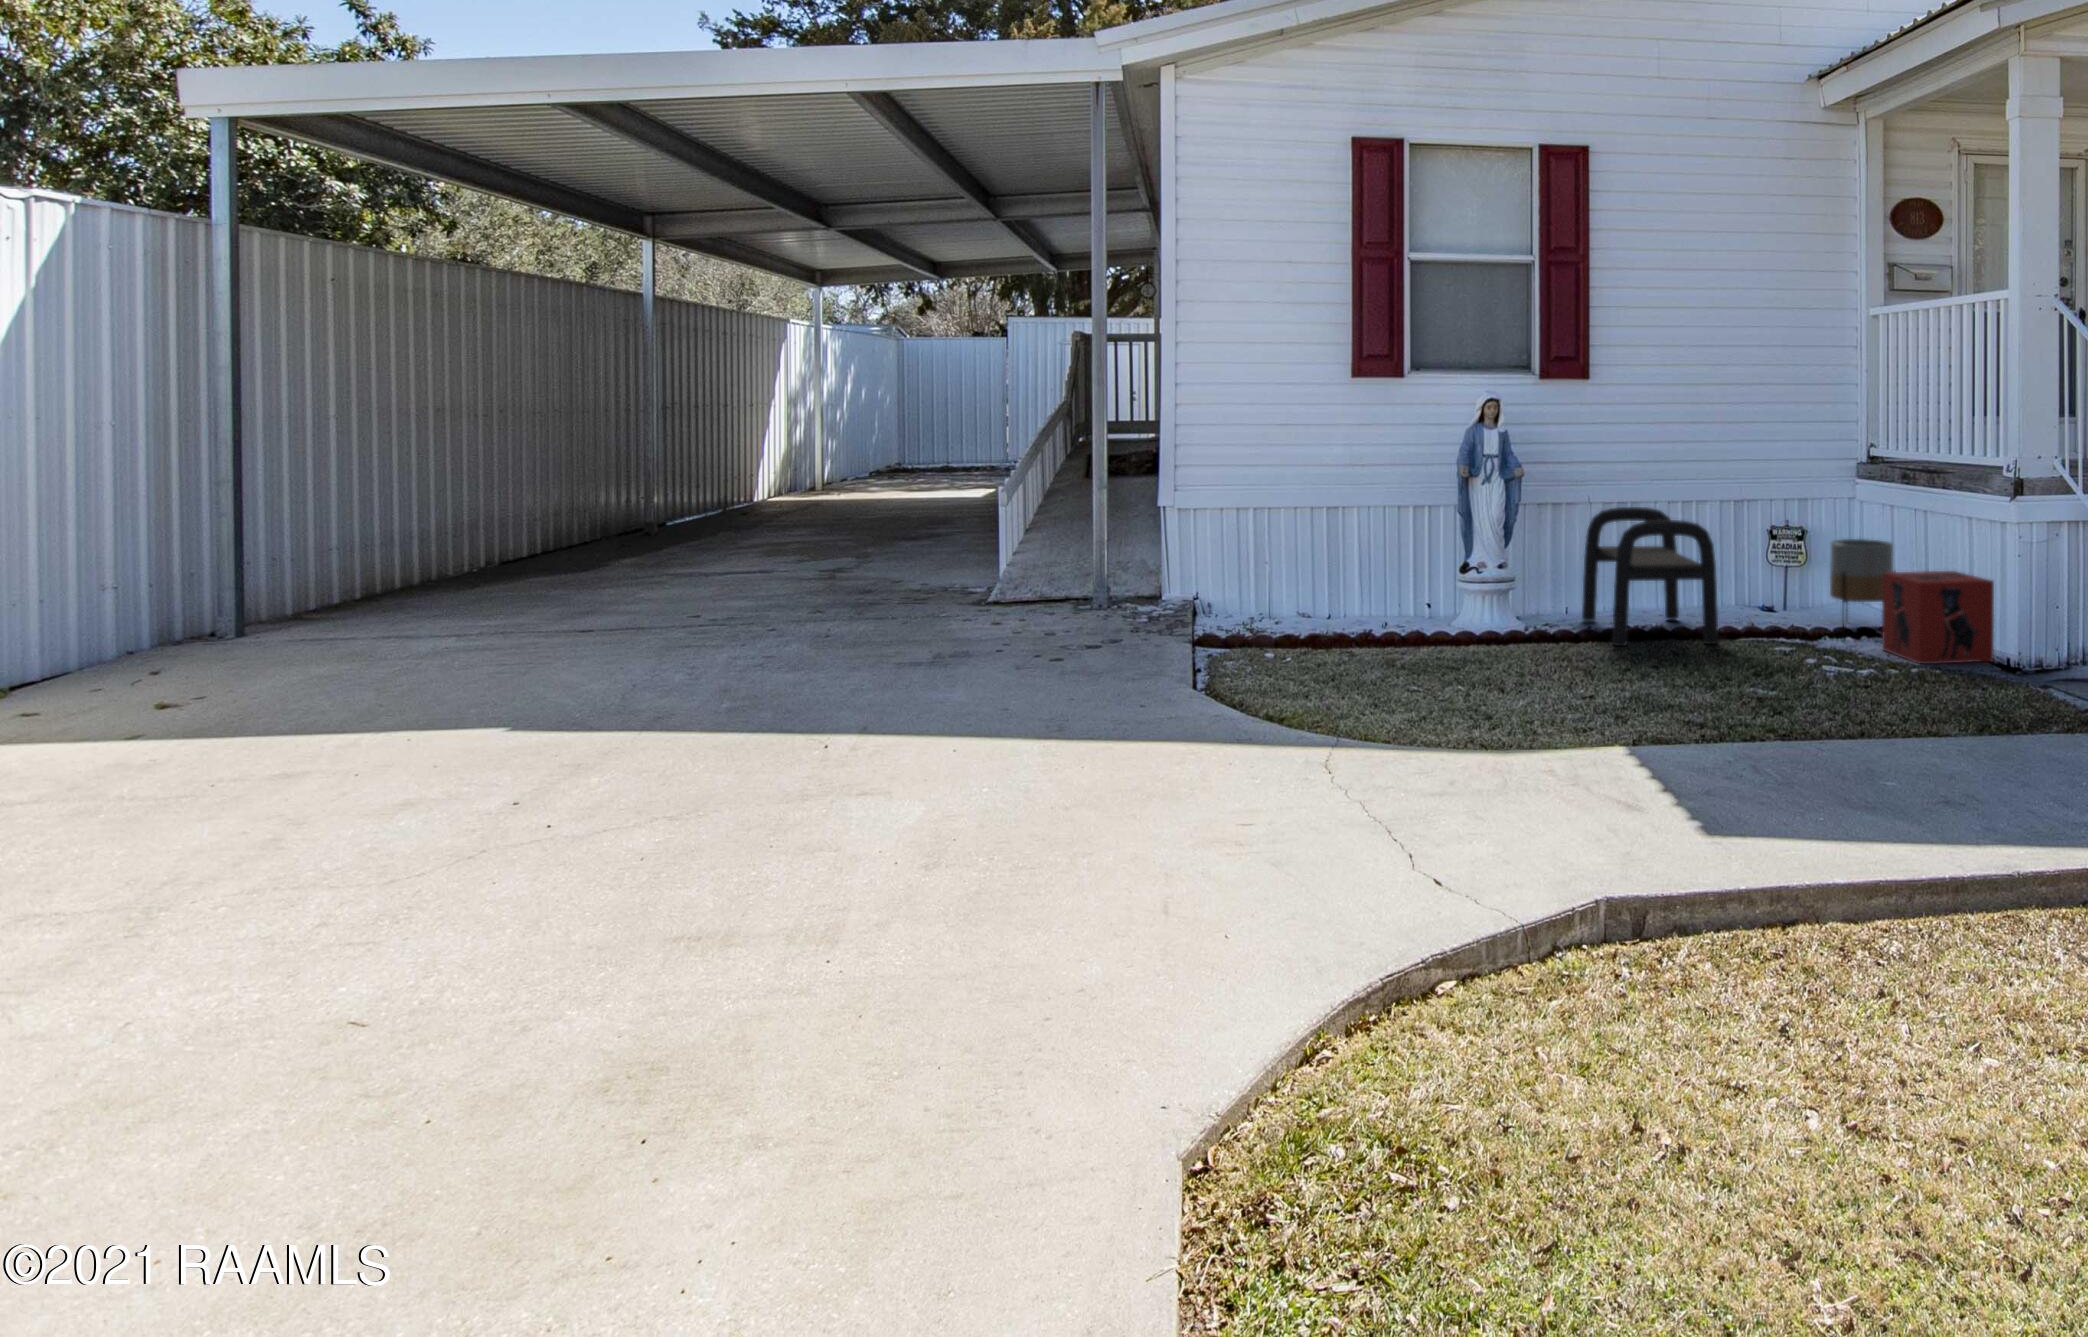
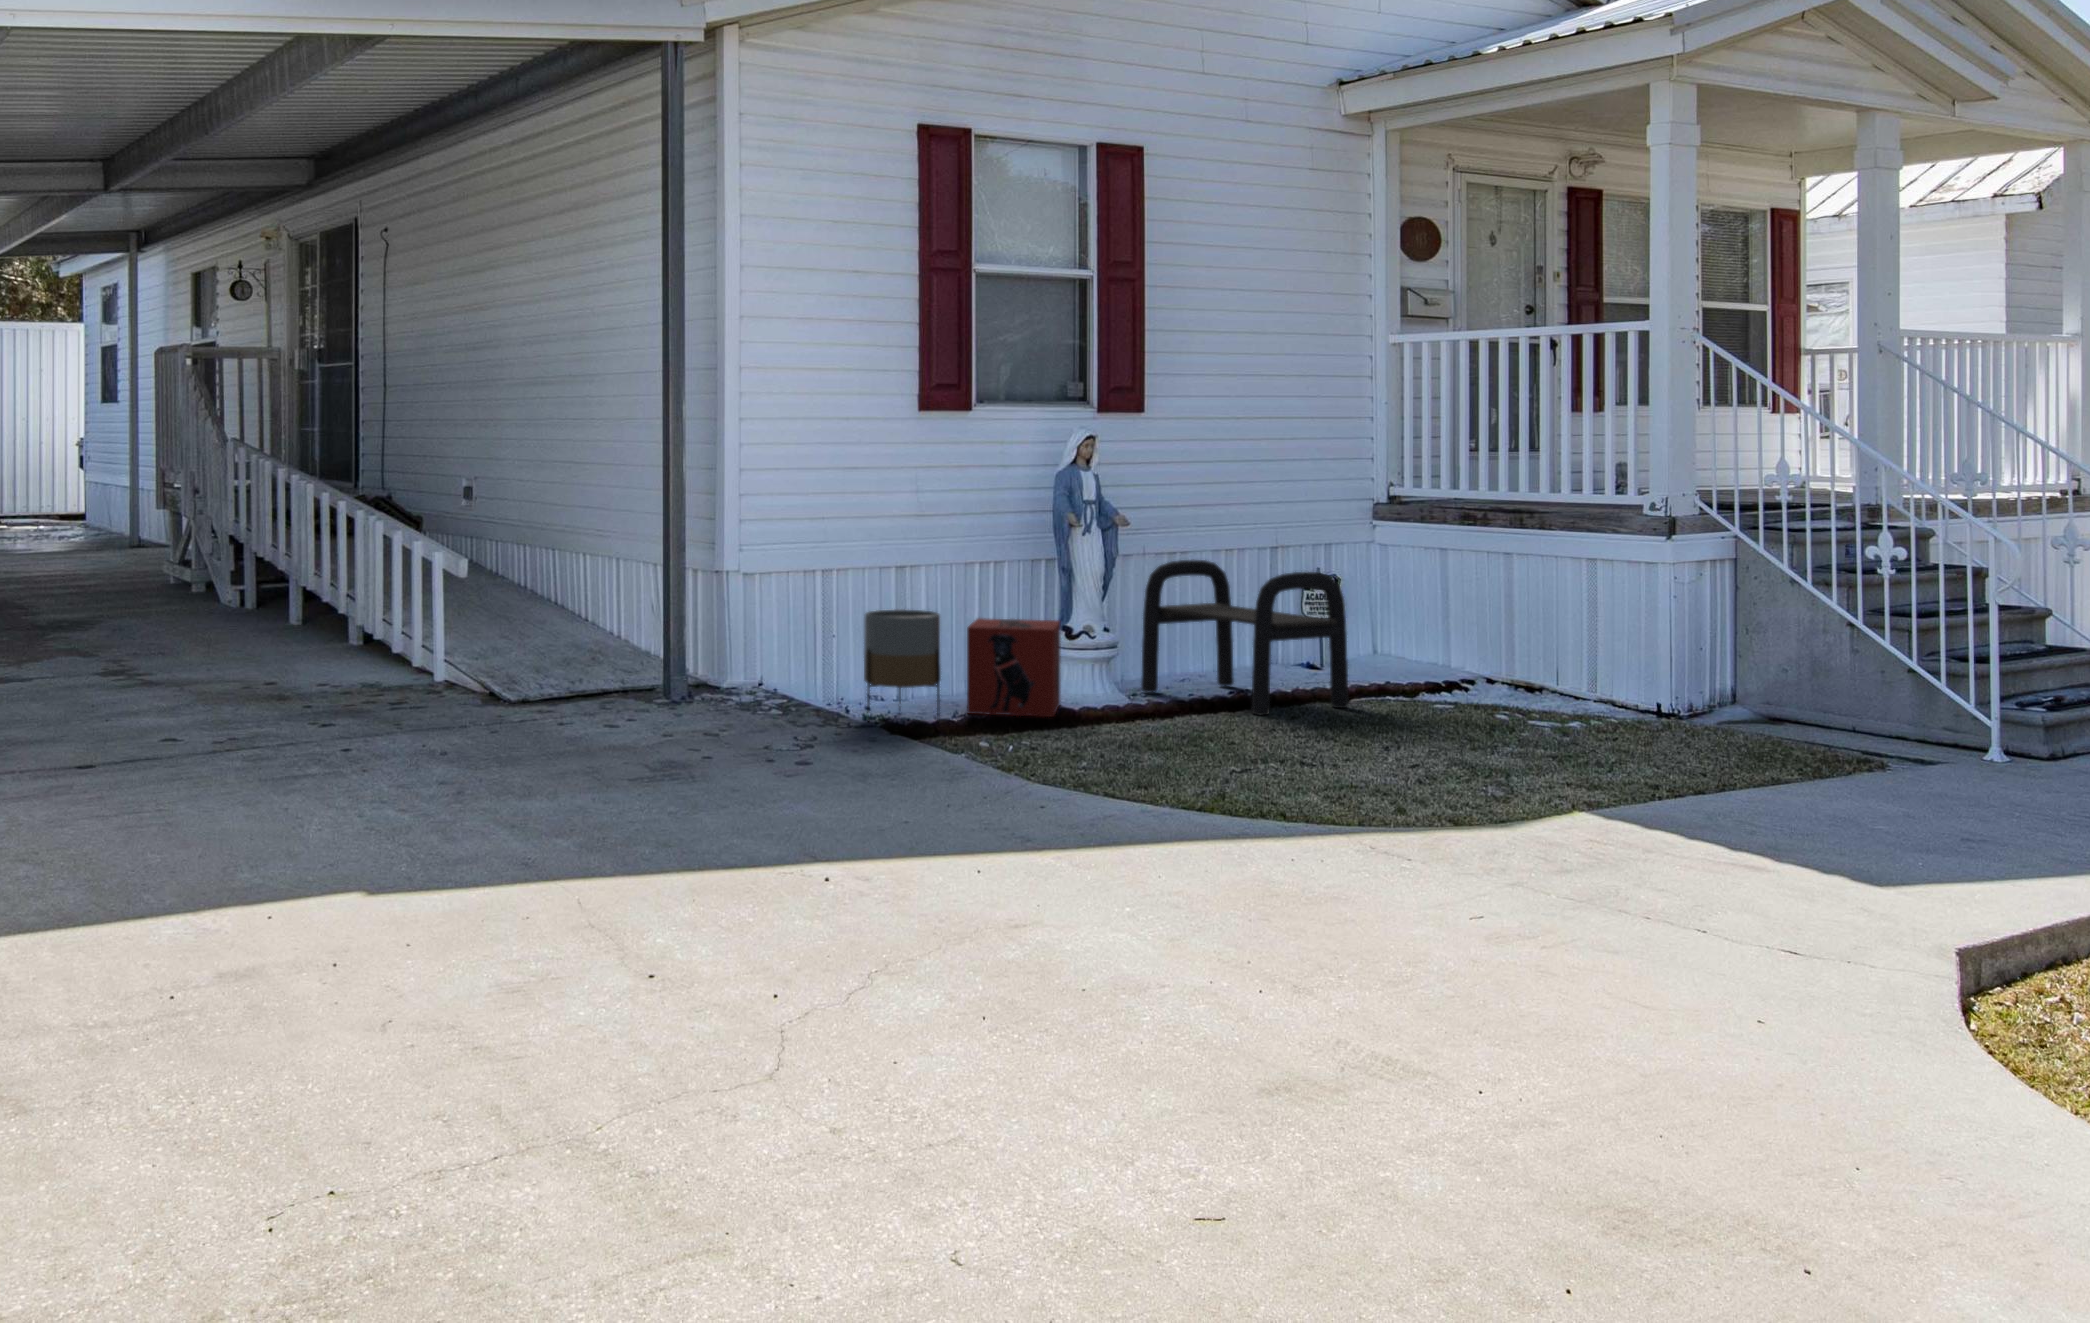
planter: present [1830,539,1895,604] -> present [864,609,941,721]
storage box: present [1882,571,1994,664] -> present [967,618,1060,717]

